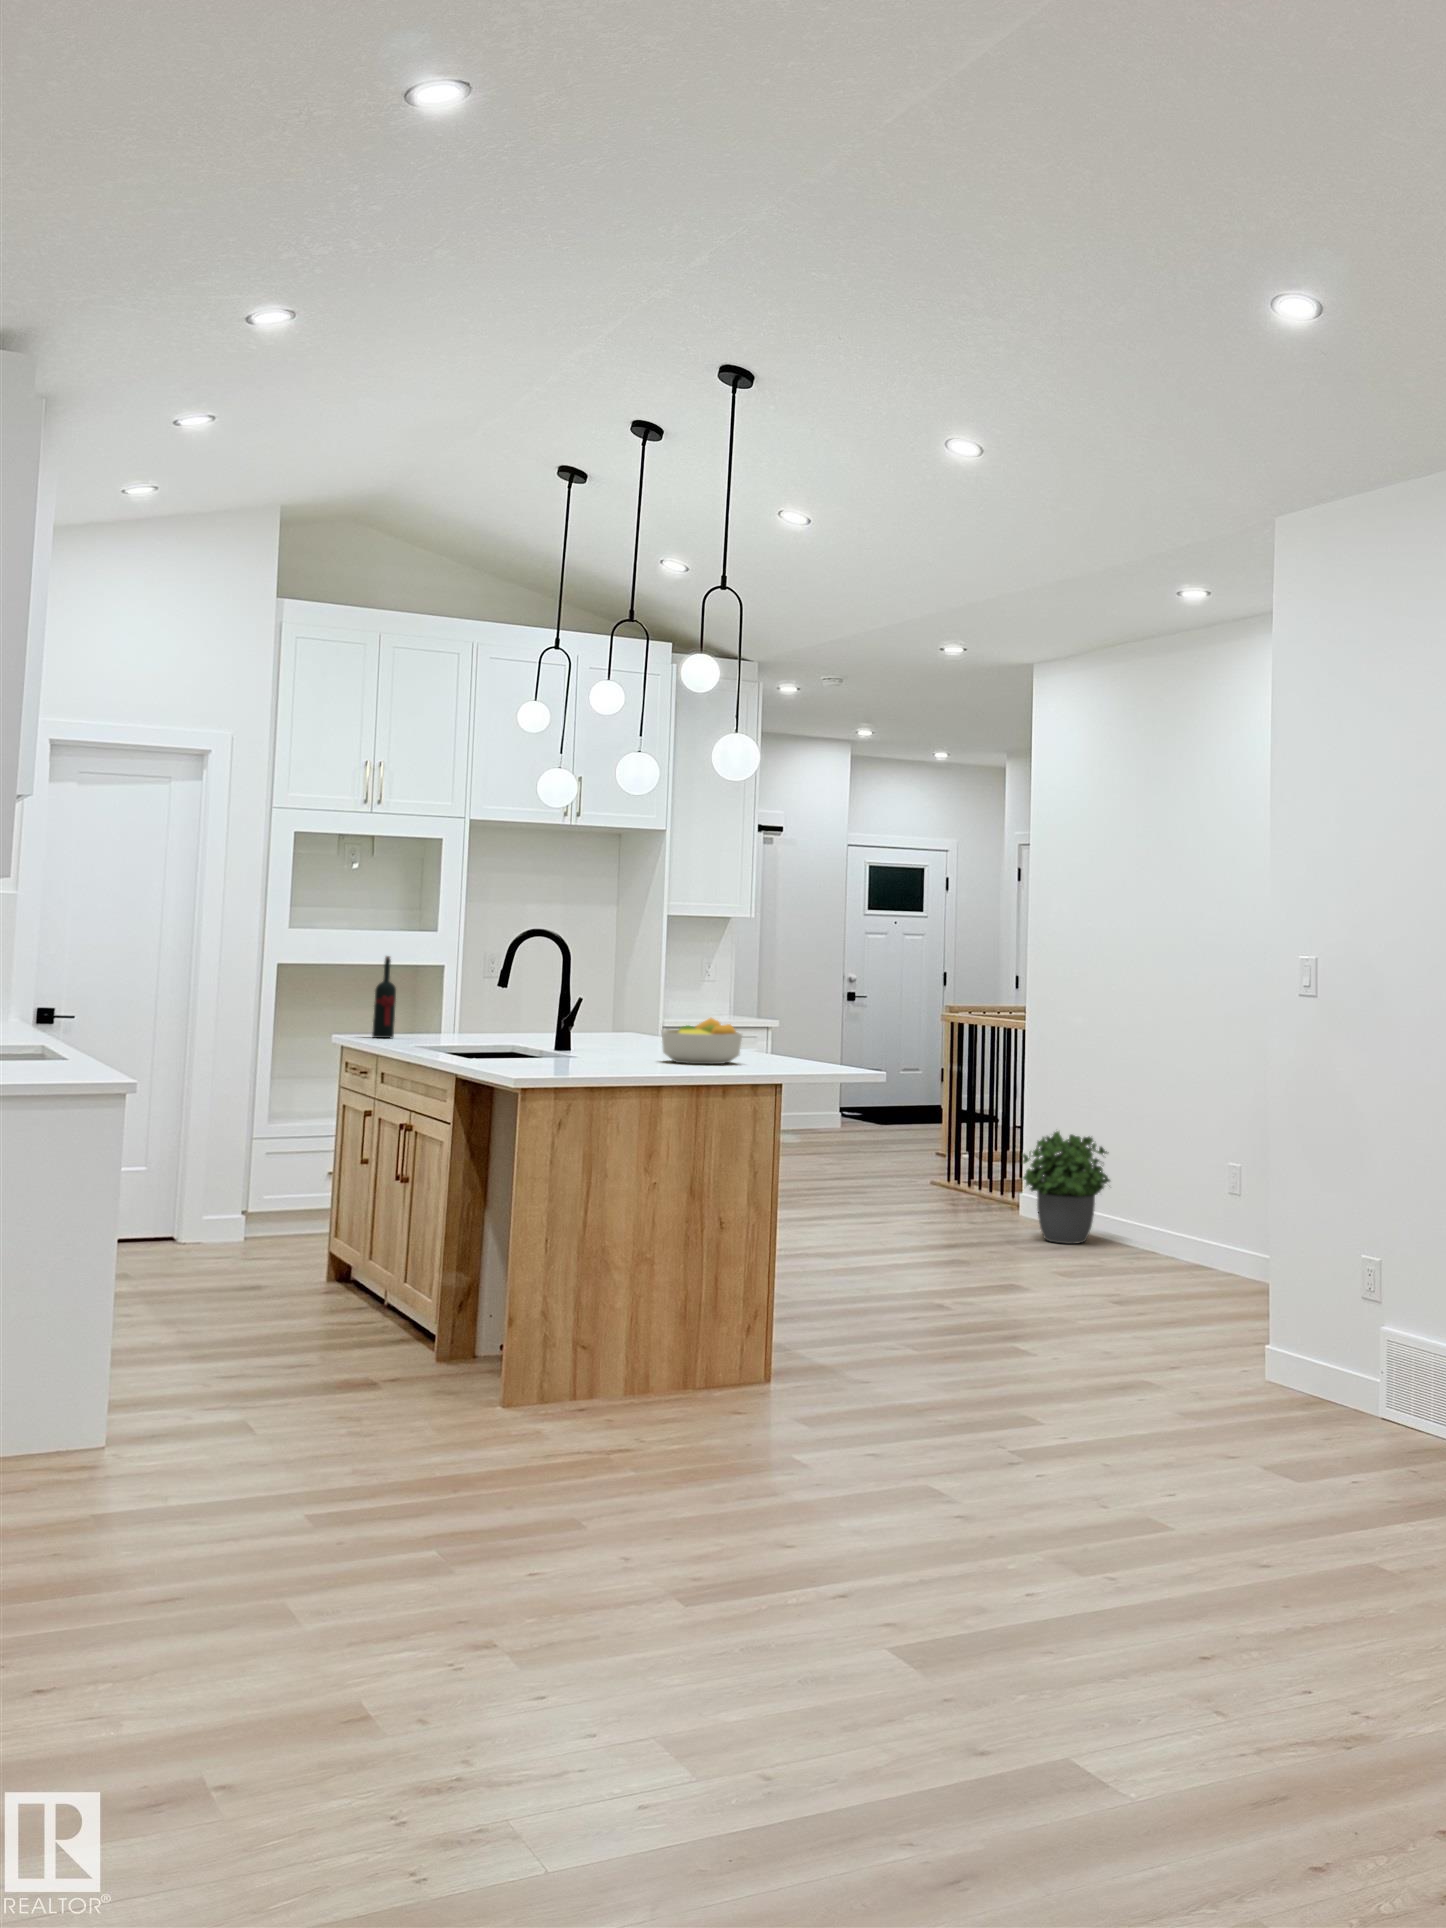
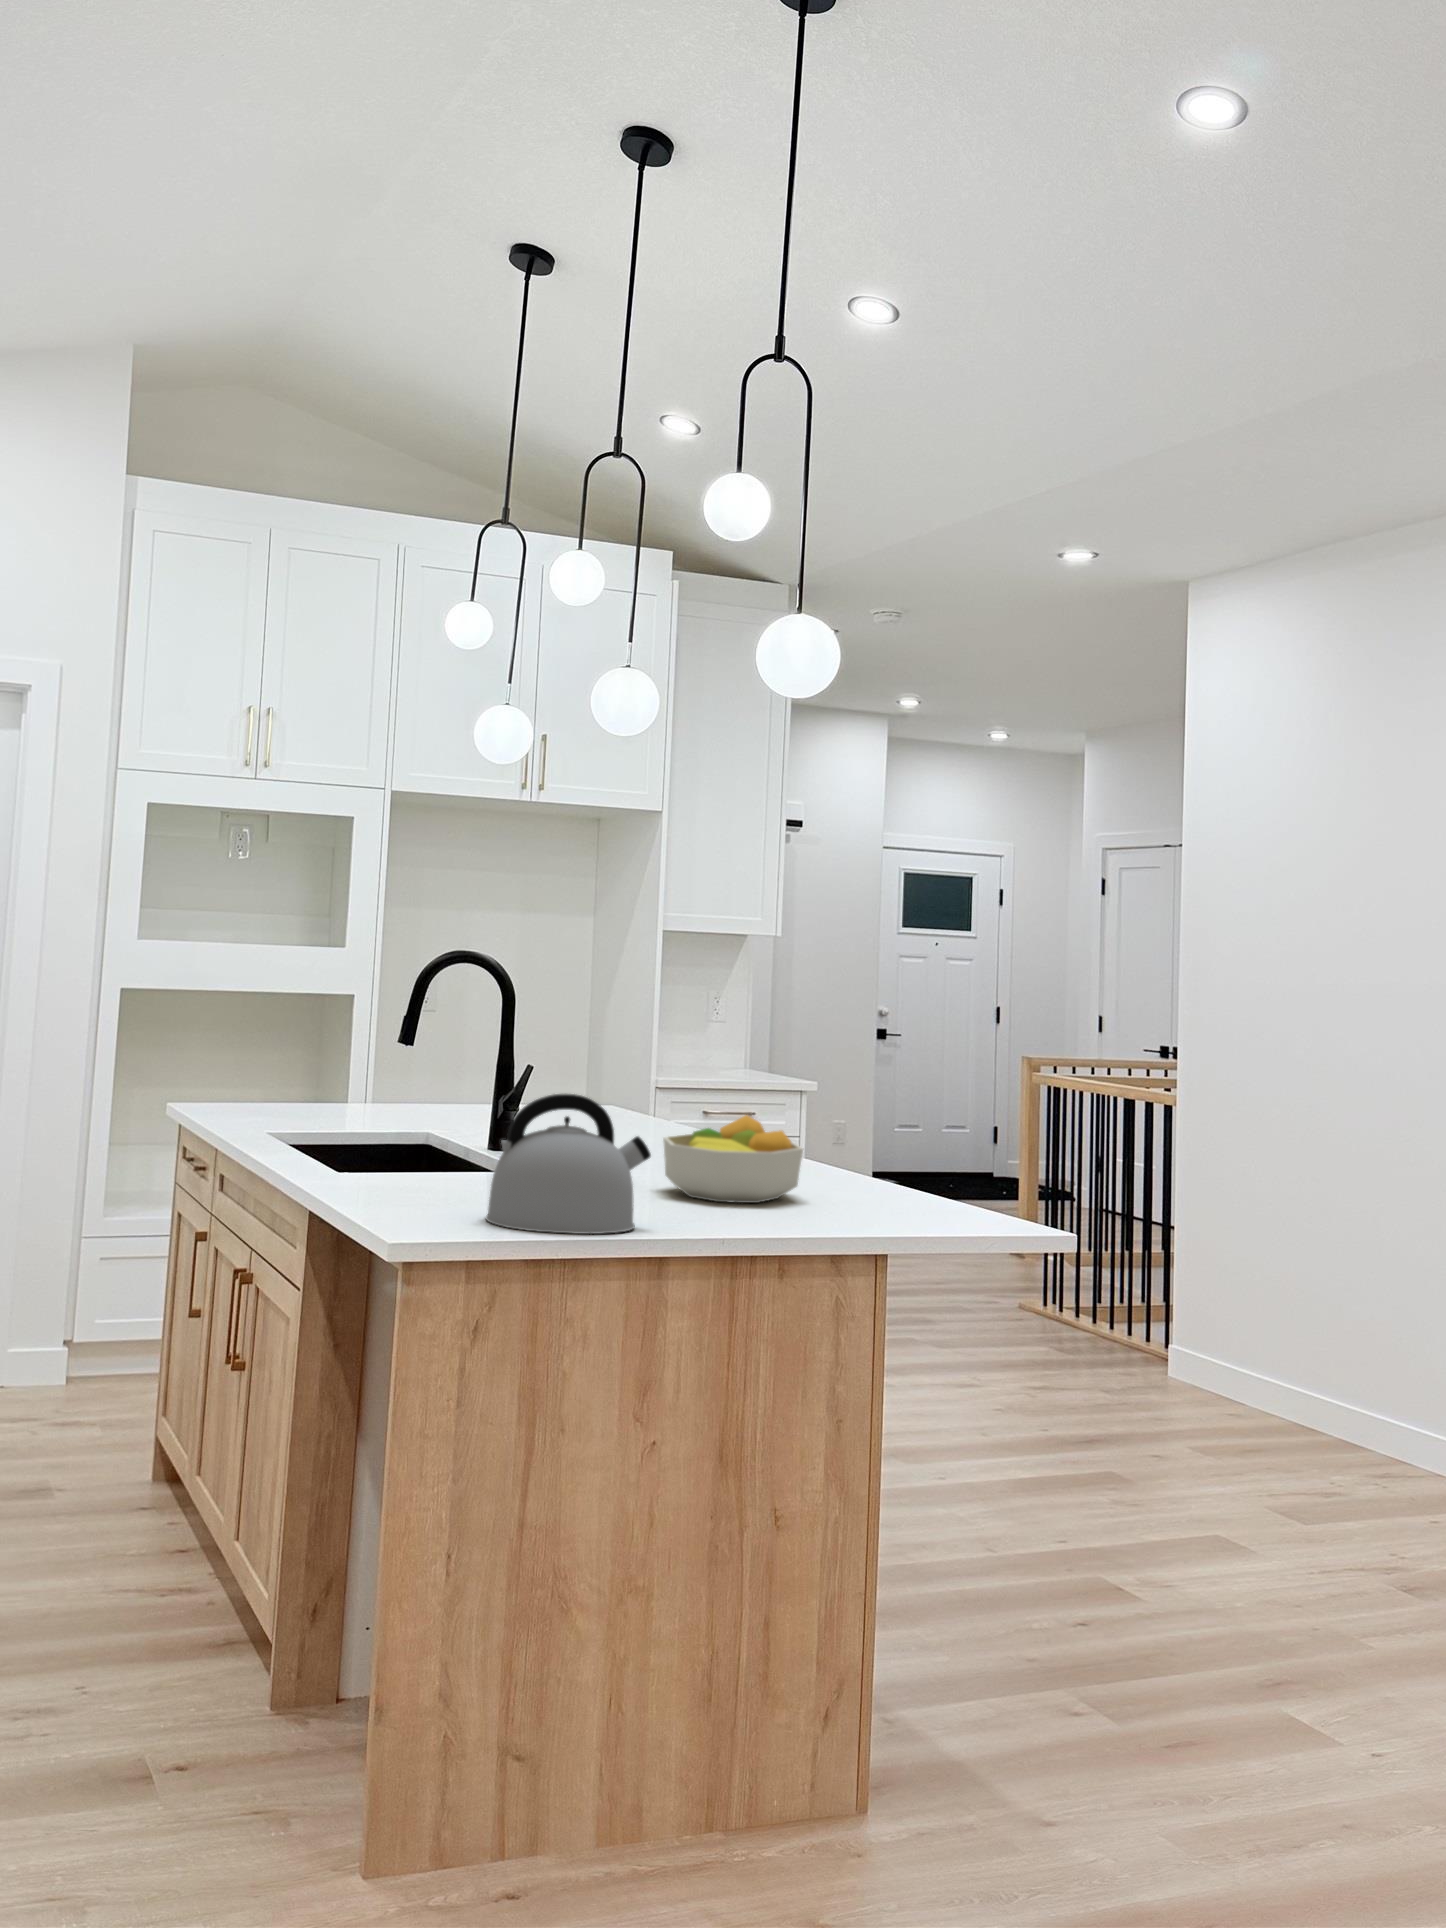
wine bottle: present [372,956,396,1038] -> none [221,987,259,1113]
kettle: none [562,998,652,1070] -> present [486,1094,651,1234]
potted plant: present [1022,1131,1110,1244] -> none [1181,1260,1315,1436]

